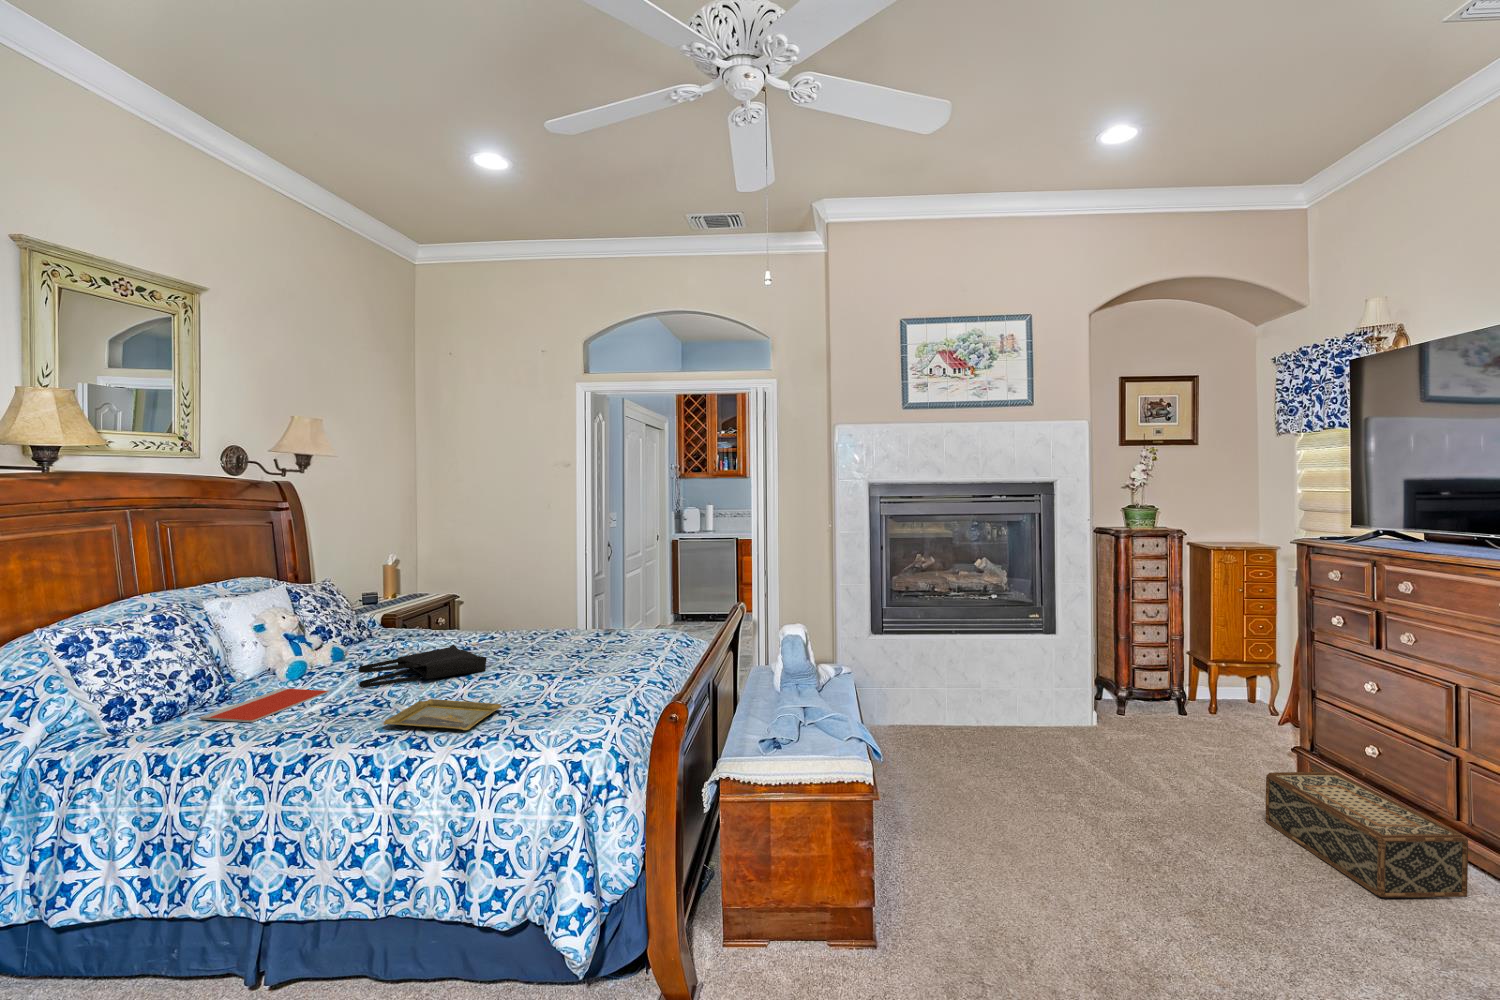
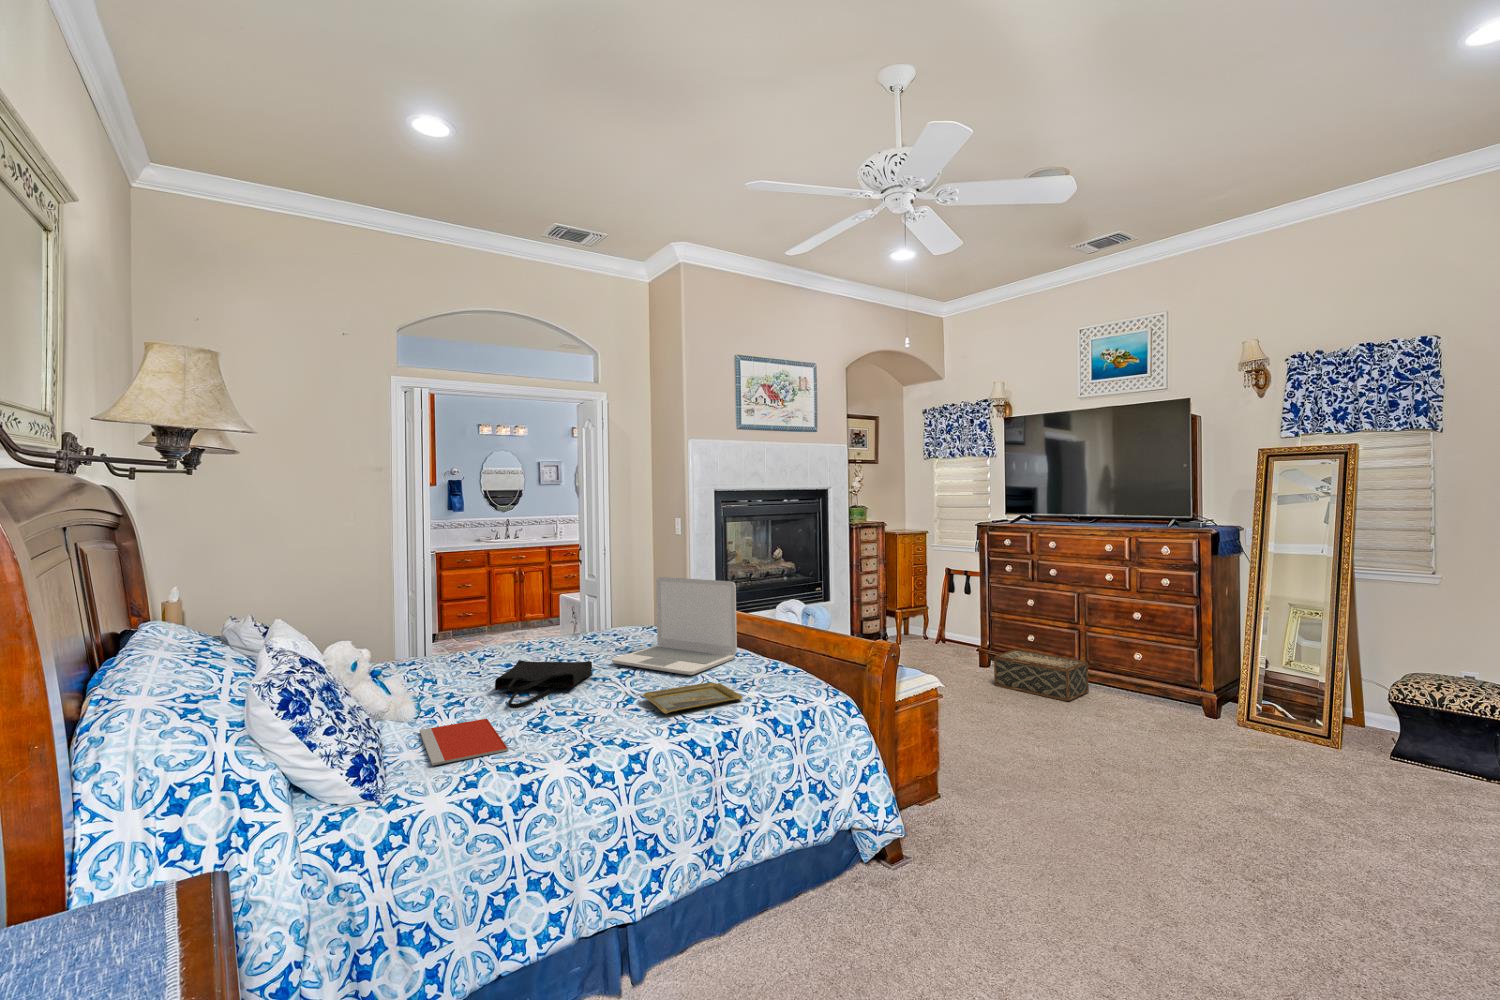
laptop: none [520,581,614,692] -> present [612,577,737,675]

